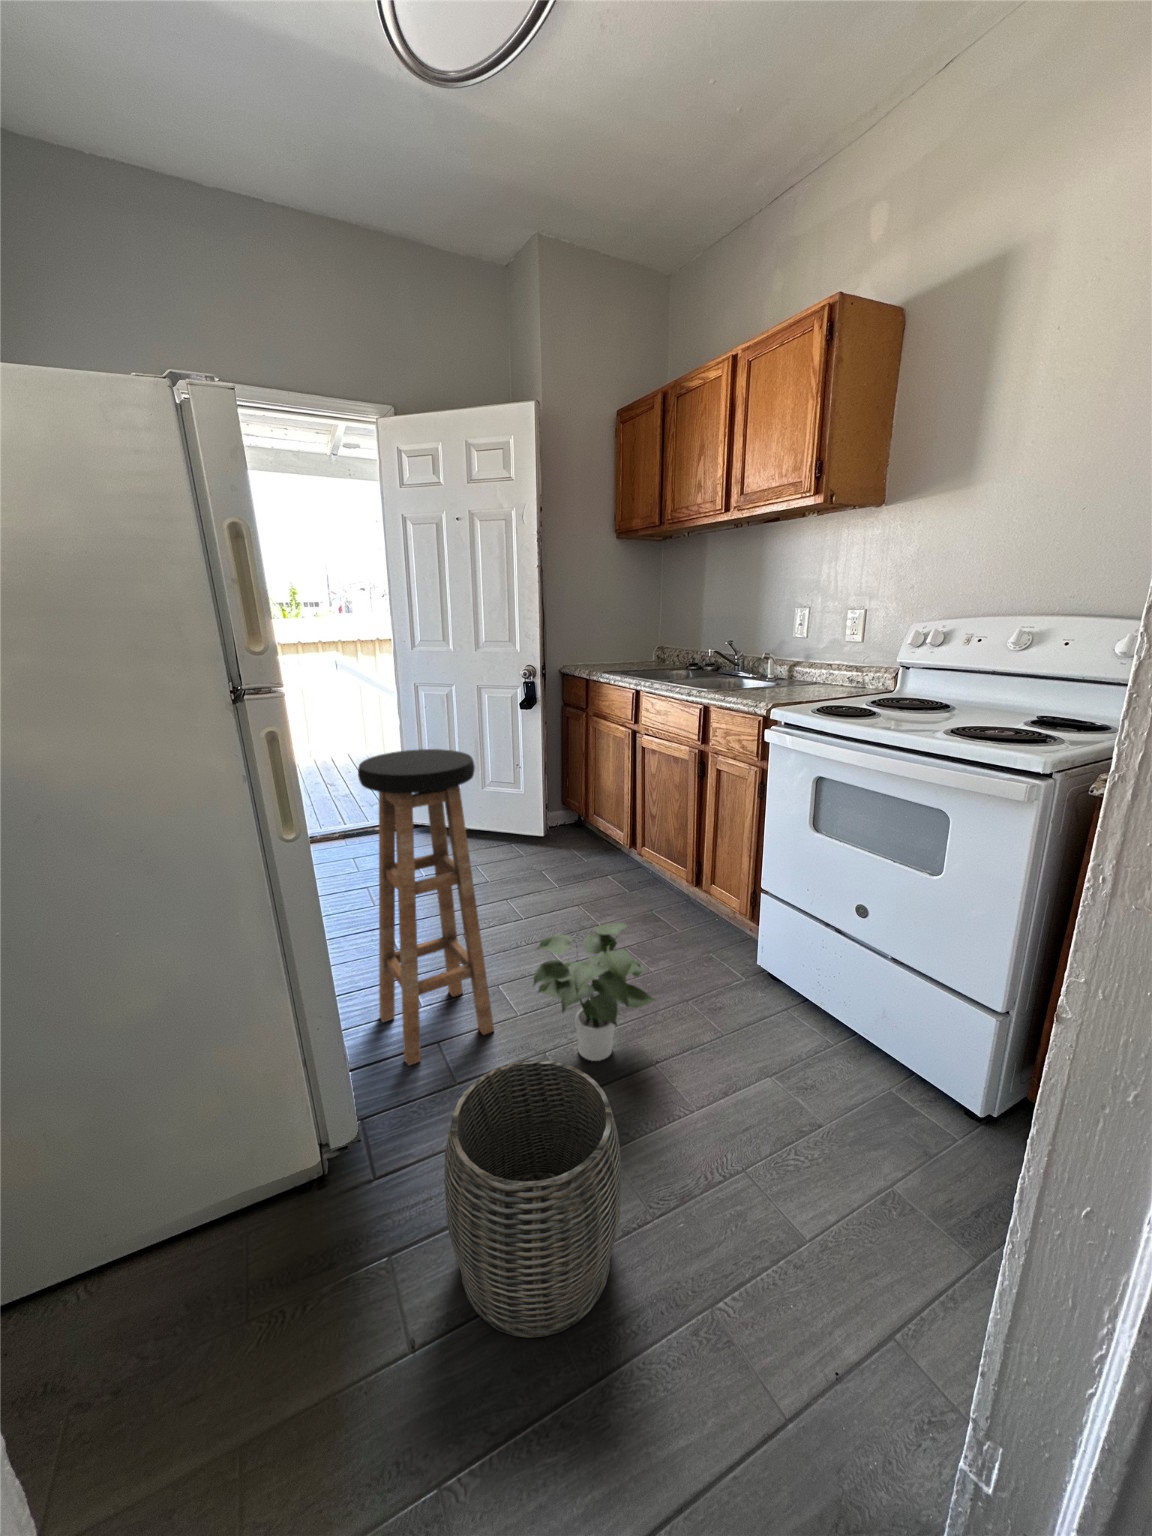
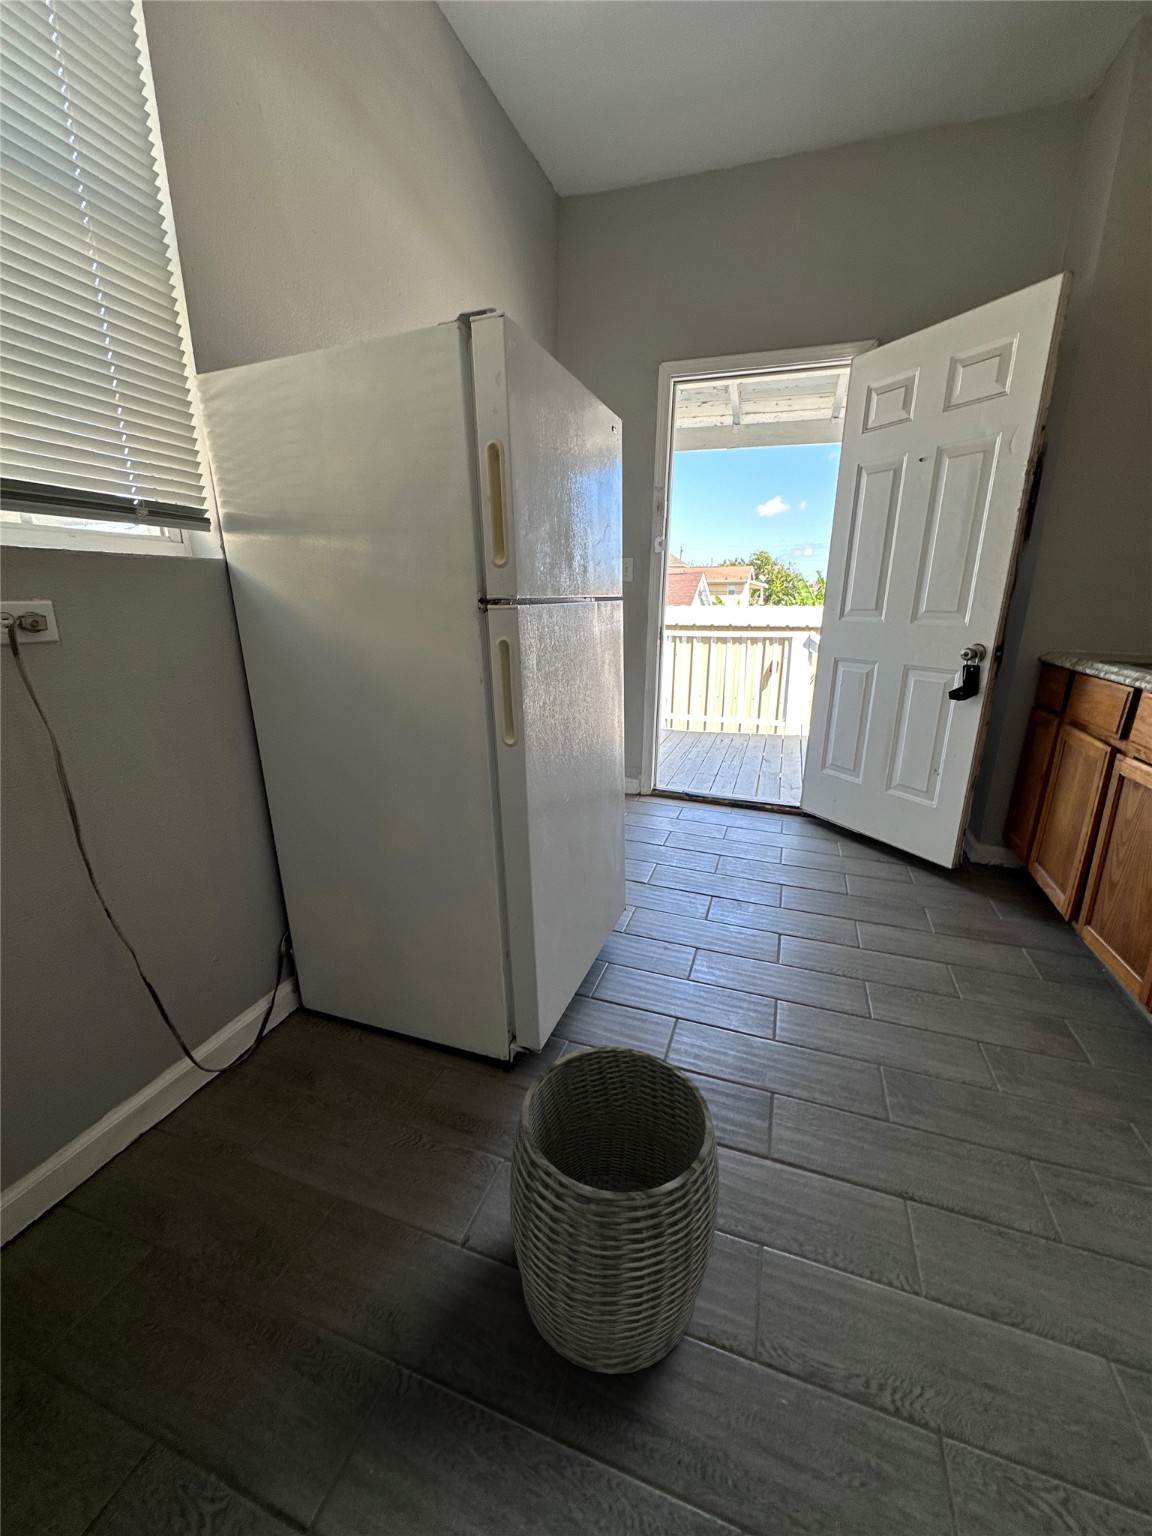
bar stool: present [358,749,494,1066] -> none [634,702,773,1038]
potted plant: present [534,923,657,1061] -> none [766,959,942,1143]

